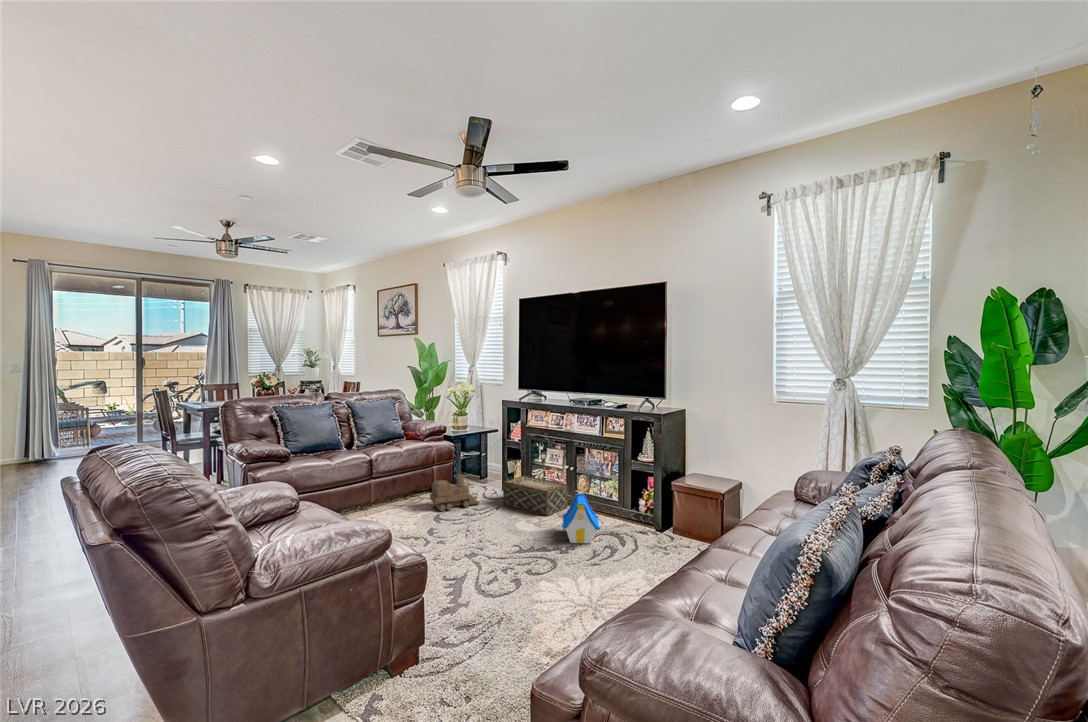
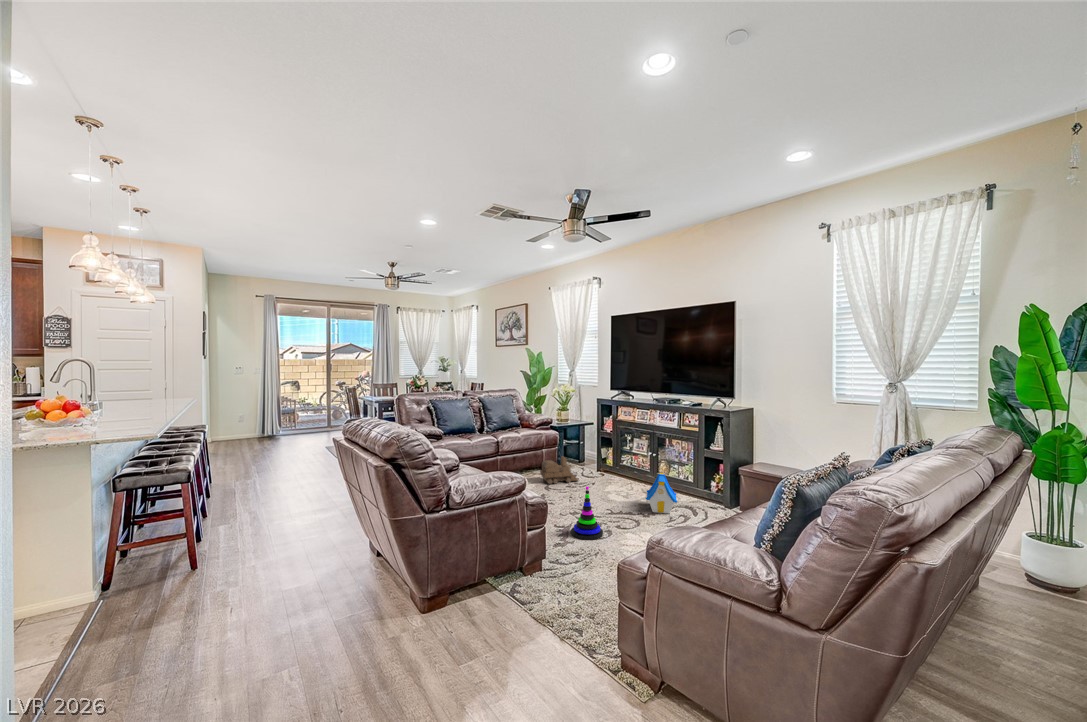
woven basket: present [503,476,568,516] -> none [598,461,652,493]
stacking toy: none [466,523,508,596] -> present [571,486,603,540]

